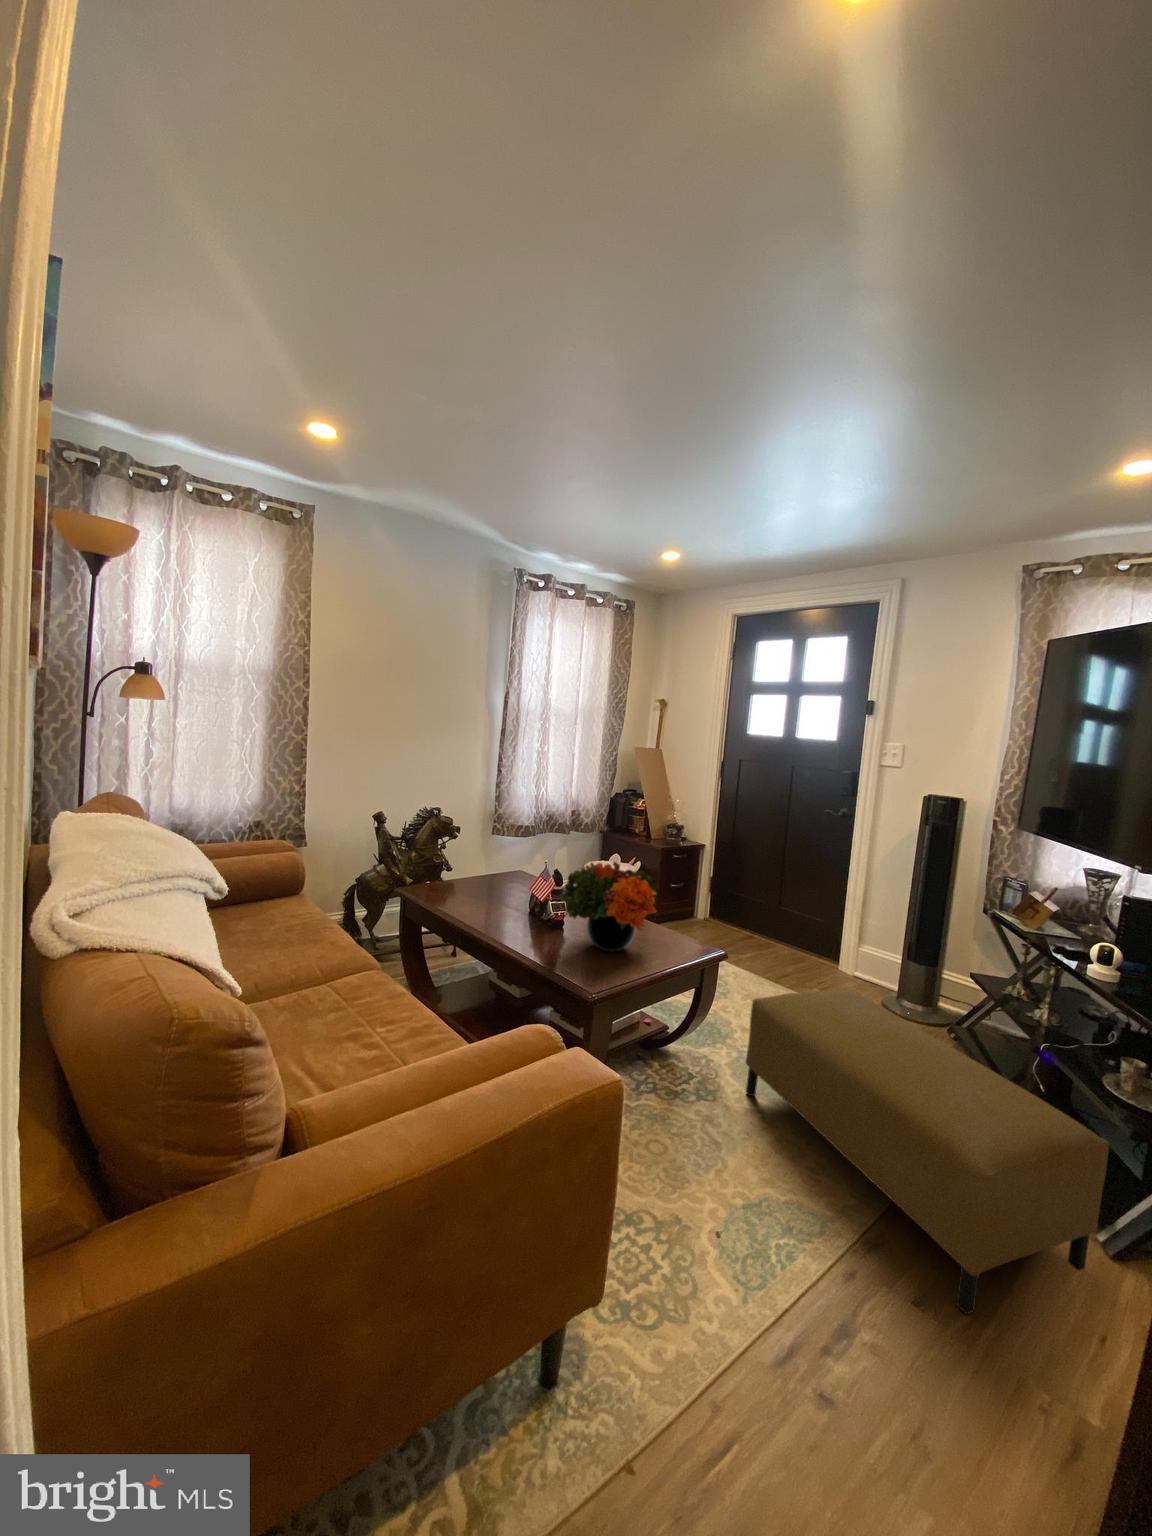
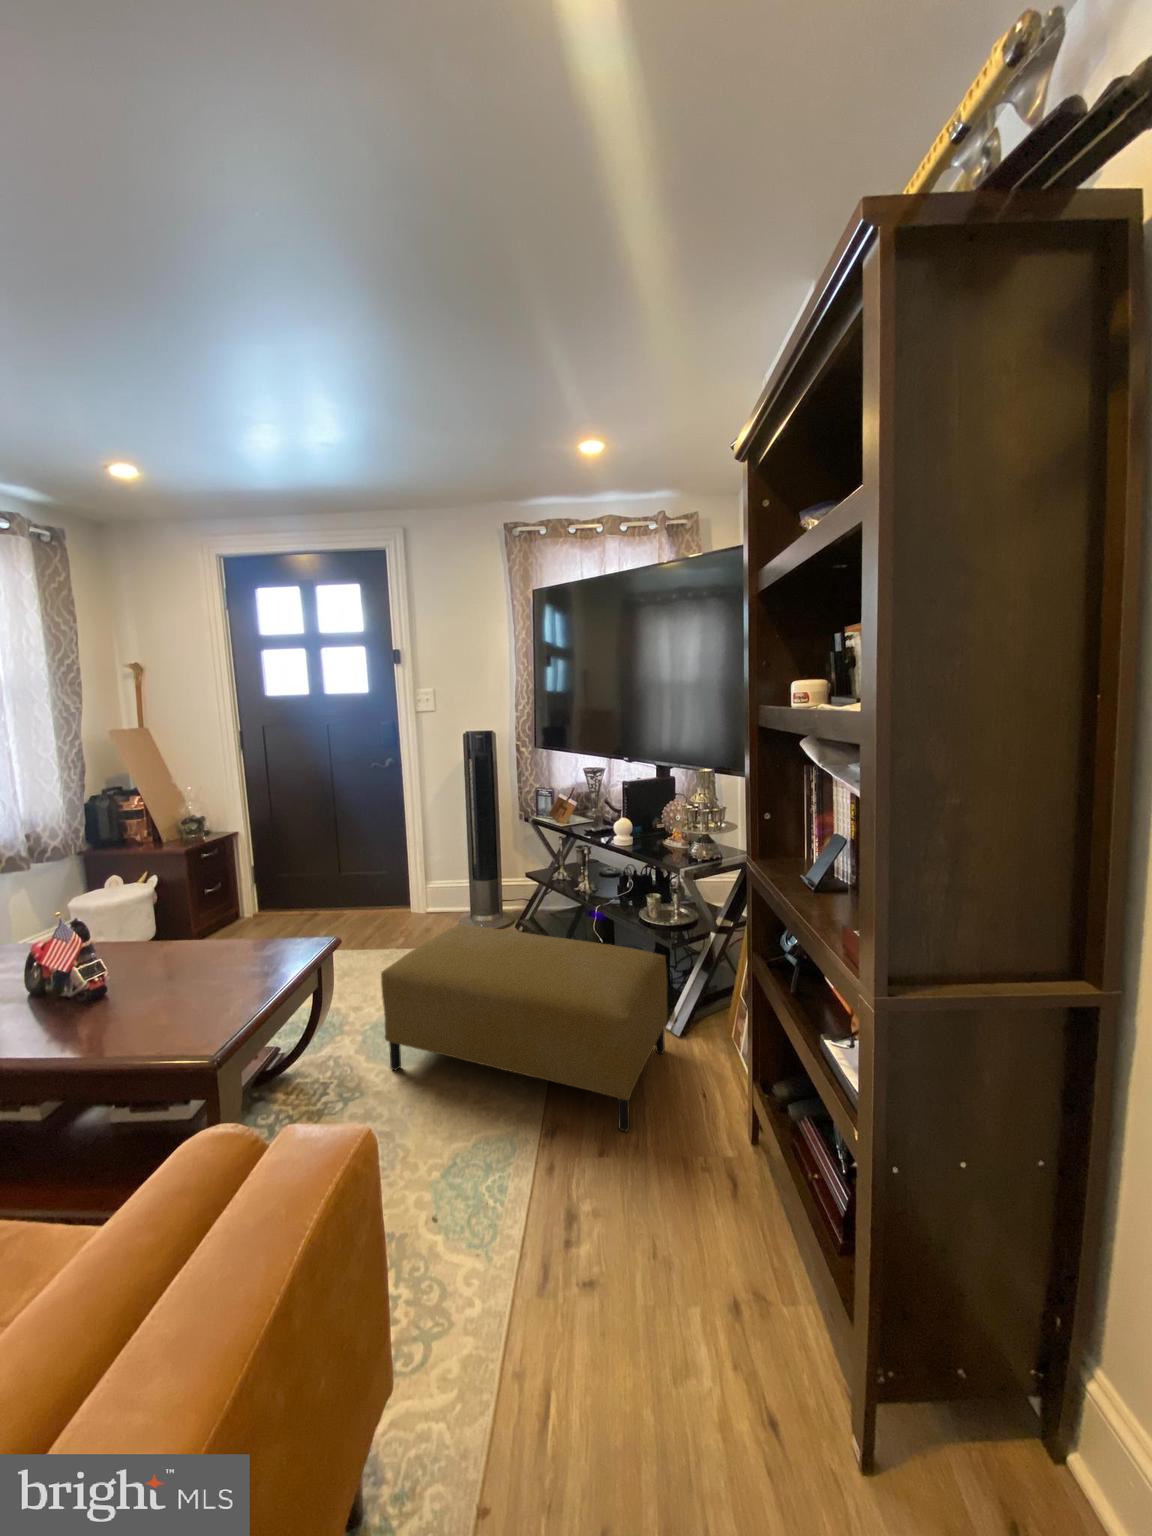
flower arrangement: present [560,862,659,951] -> none [96,876,259,995]

